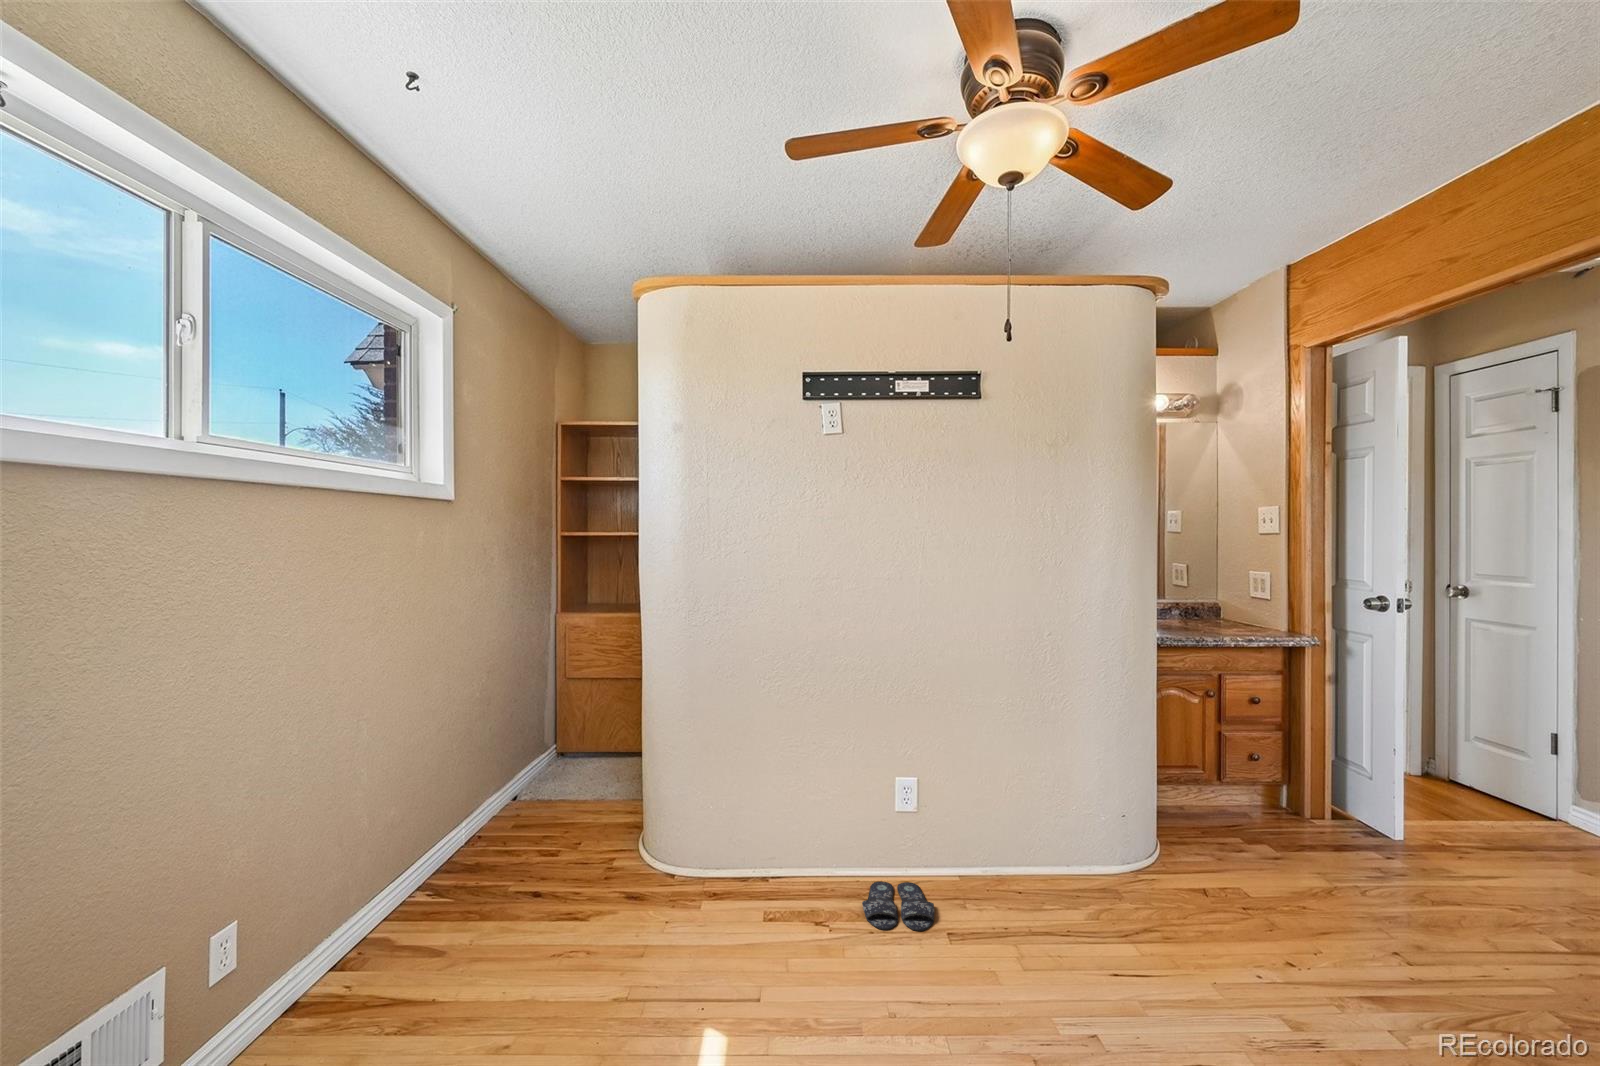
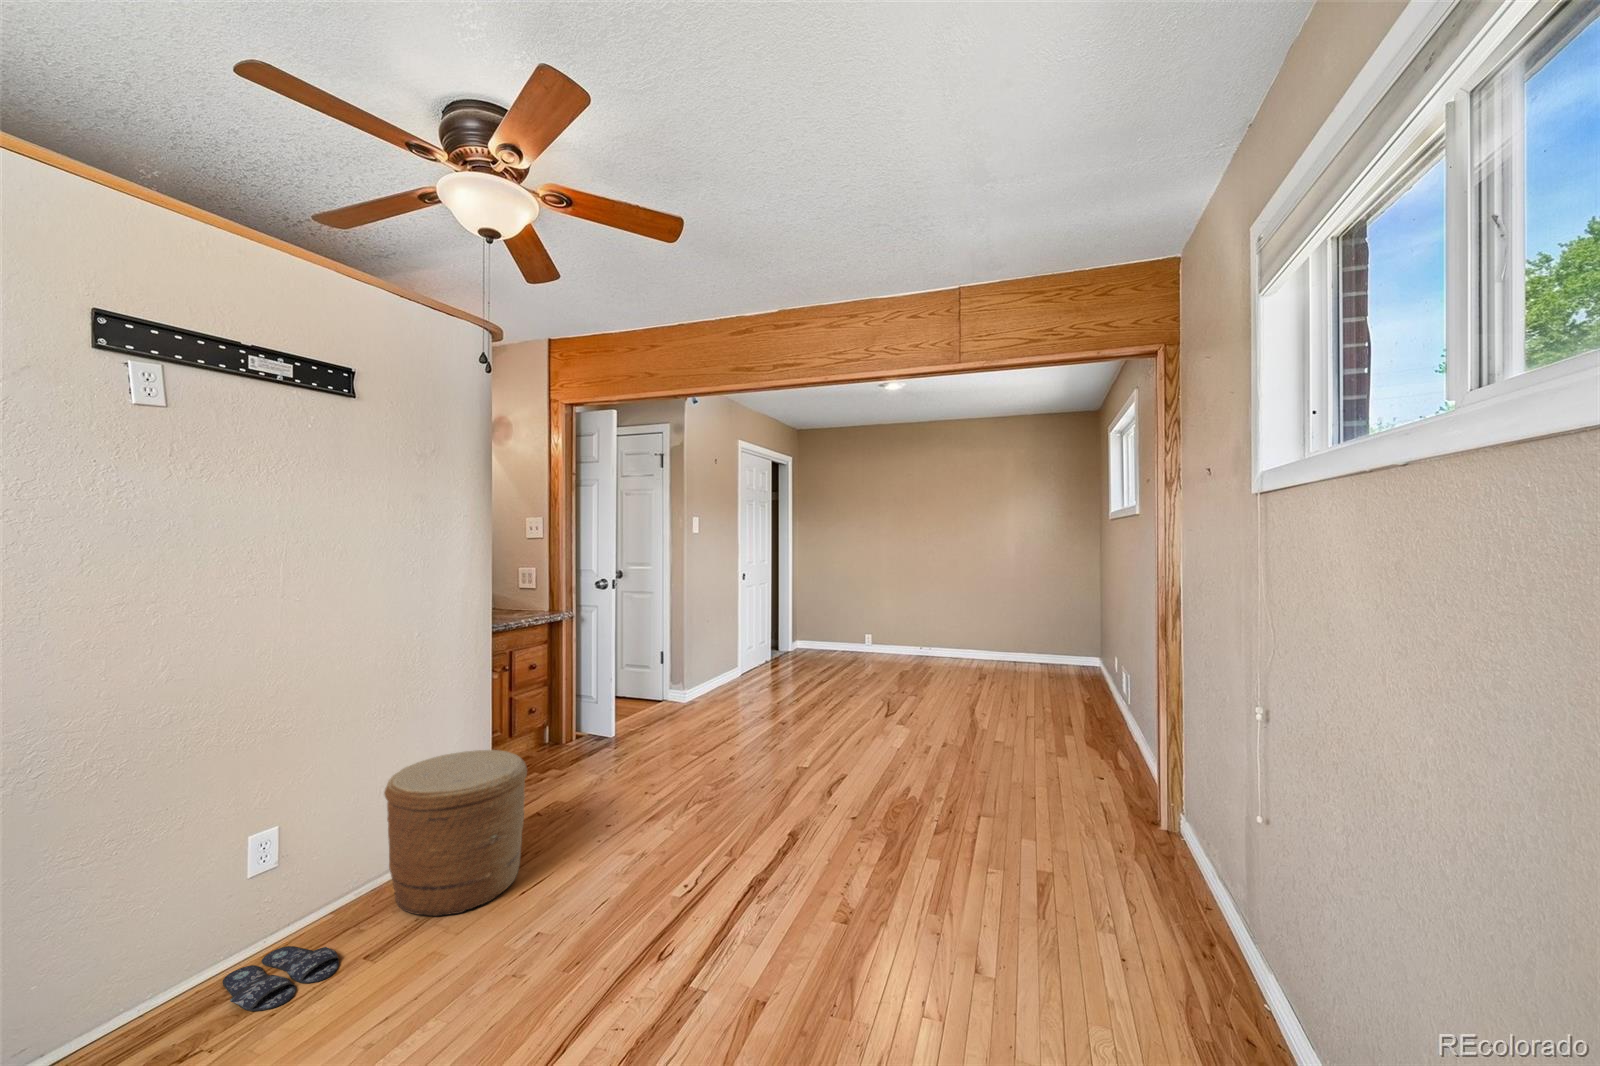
woven basket: none [992,769,1140,958] -> present [384,750,527,916]

